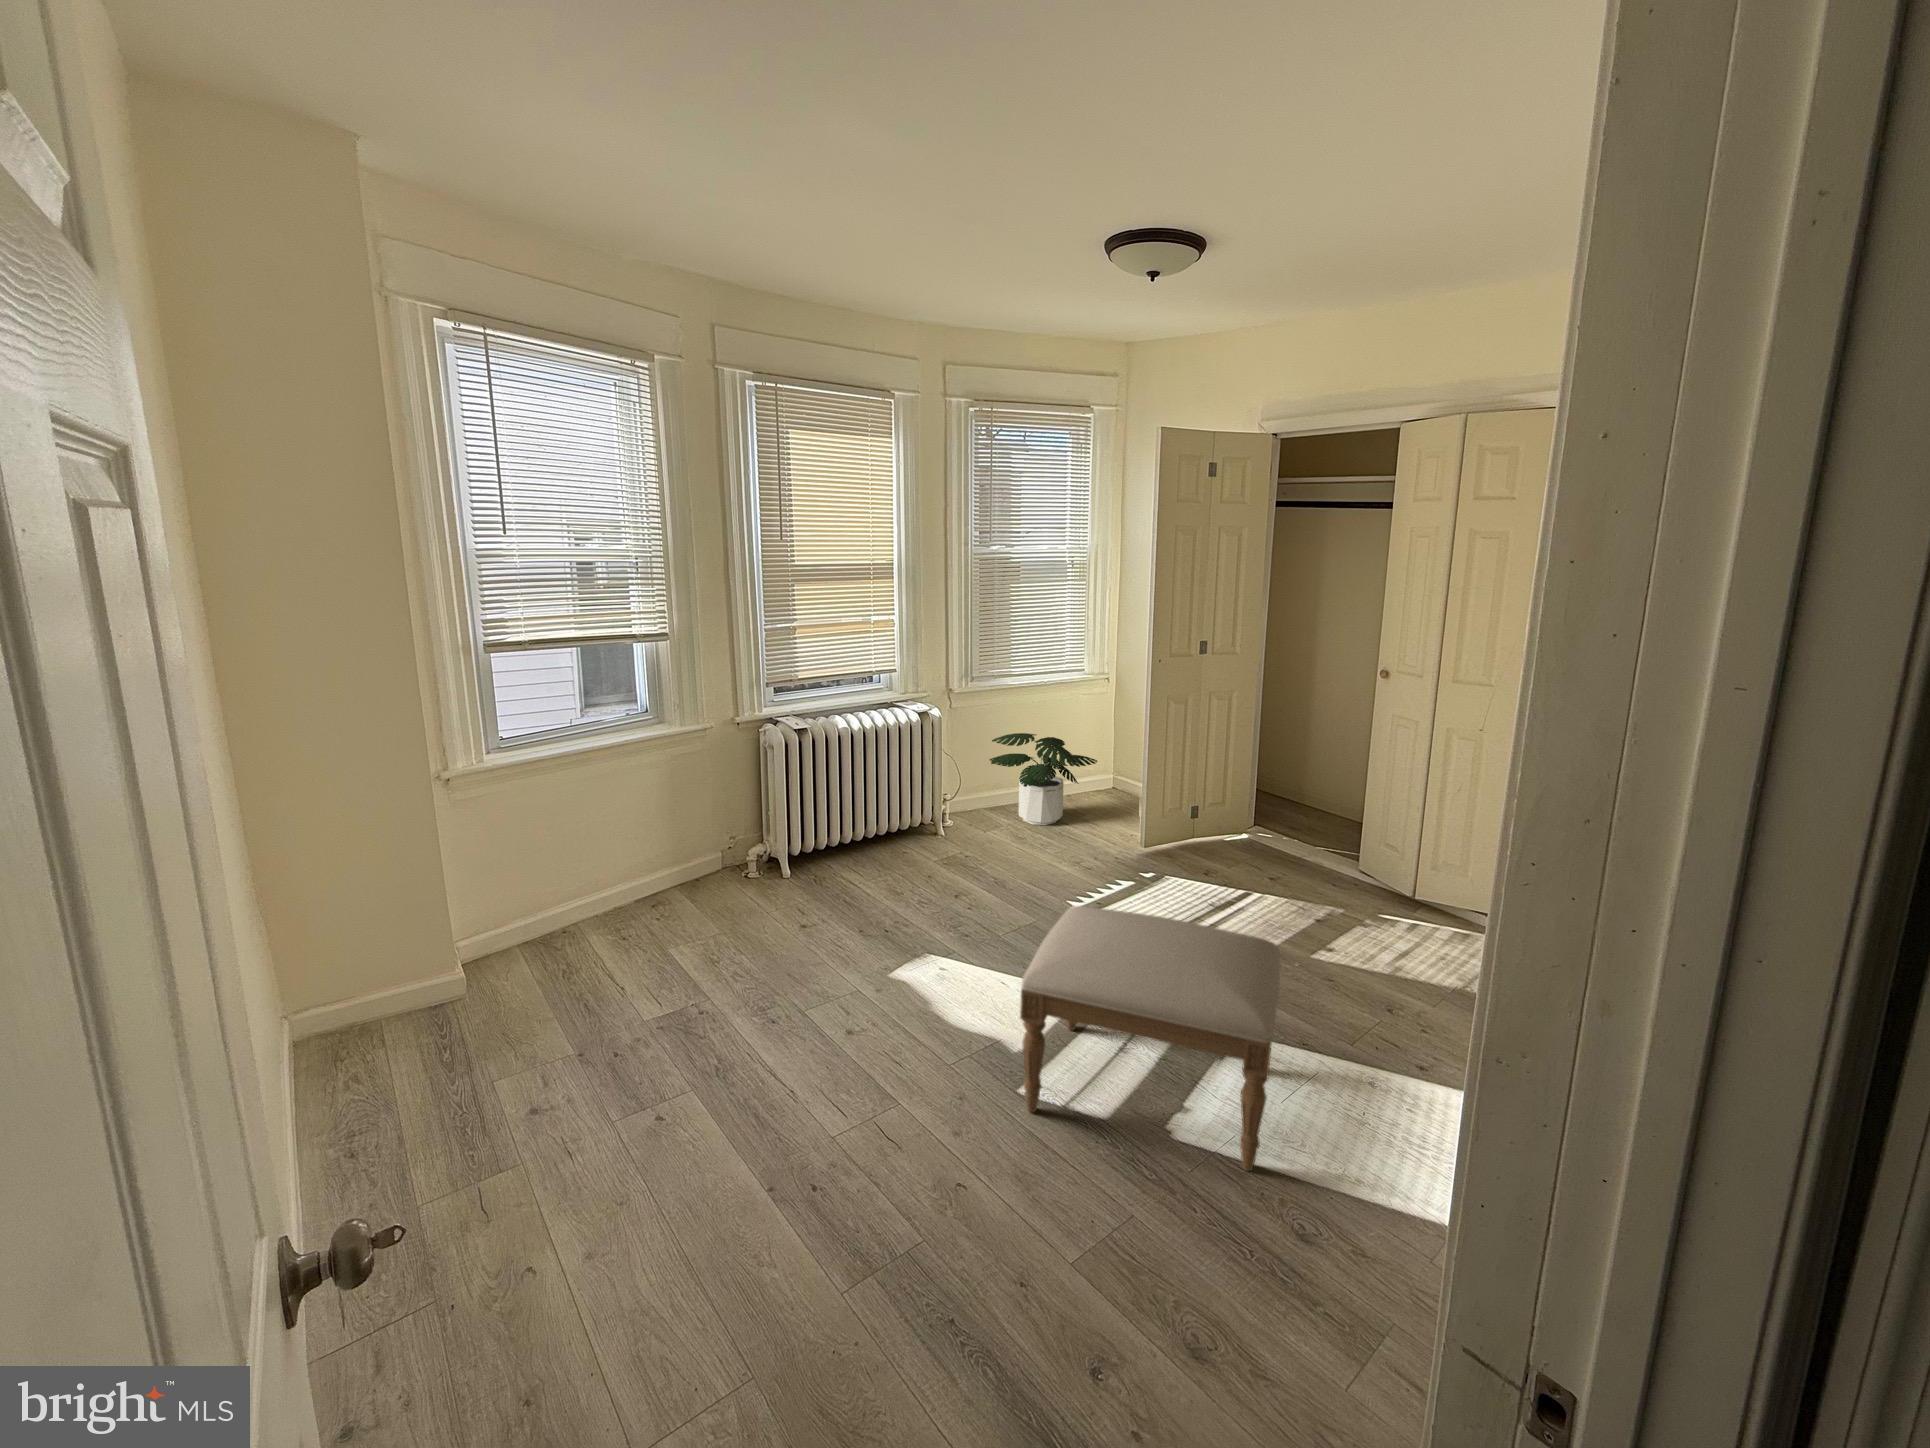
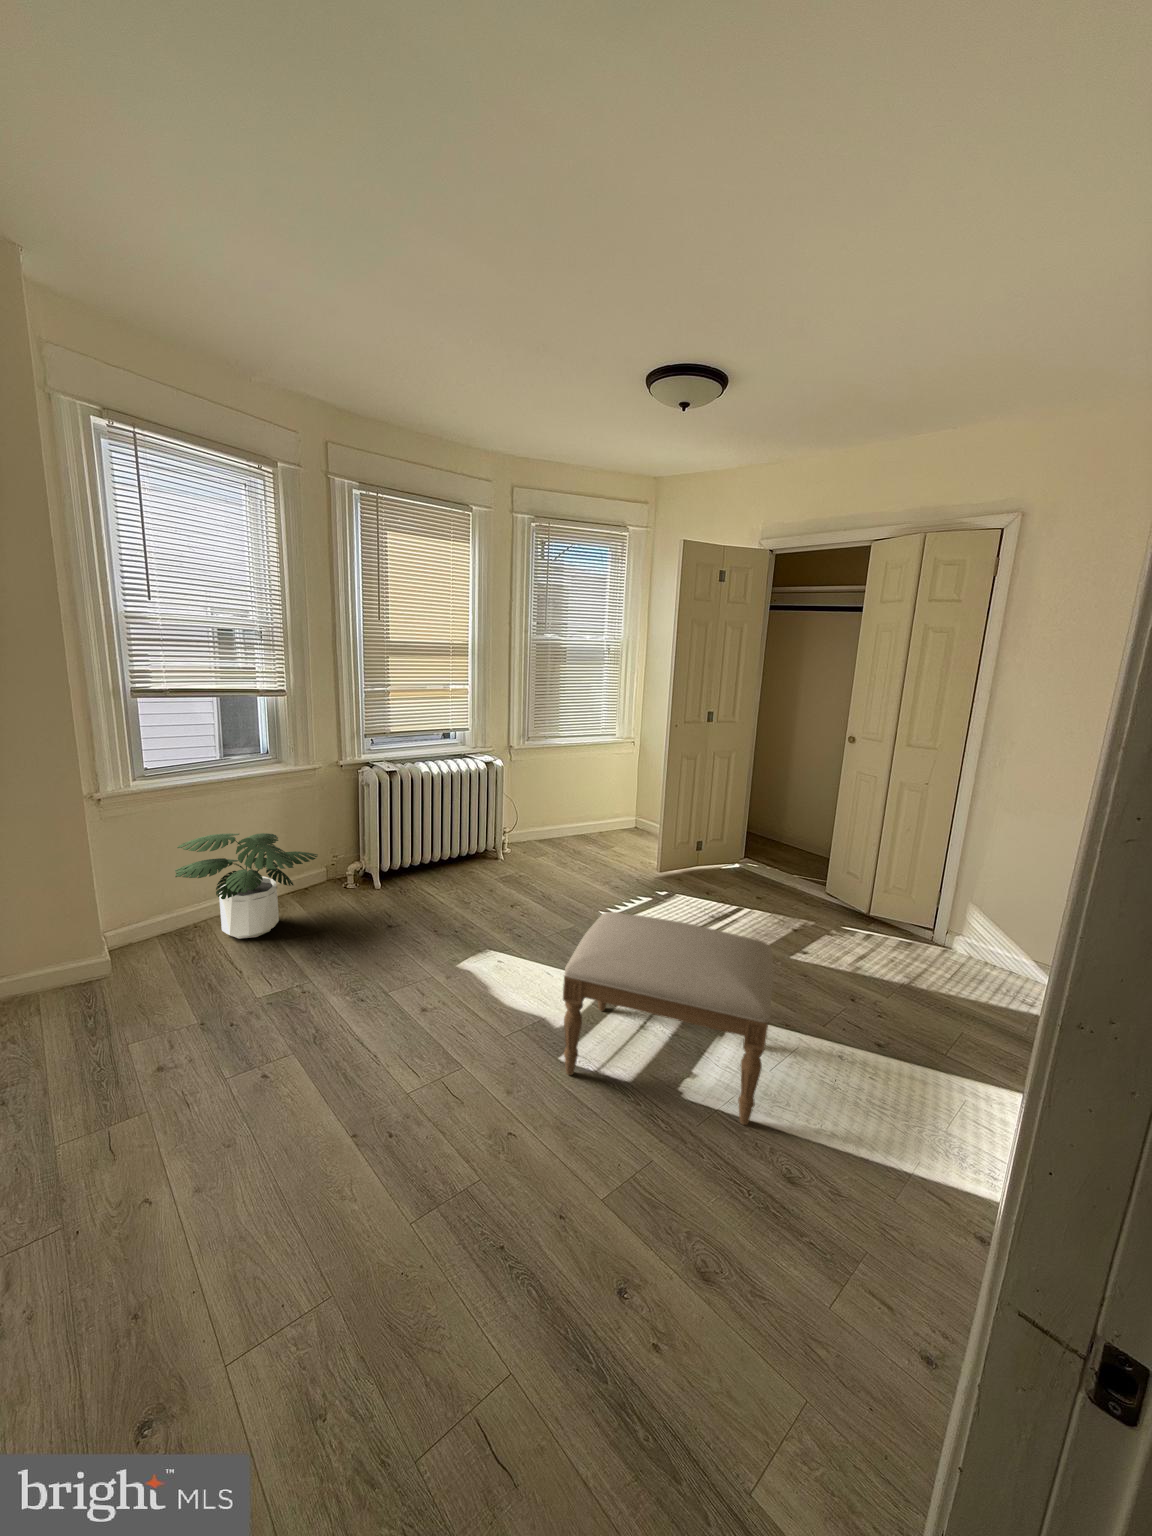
potted plant: present [989,733,1097,825] -> present [175,833,318,939]

